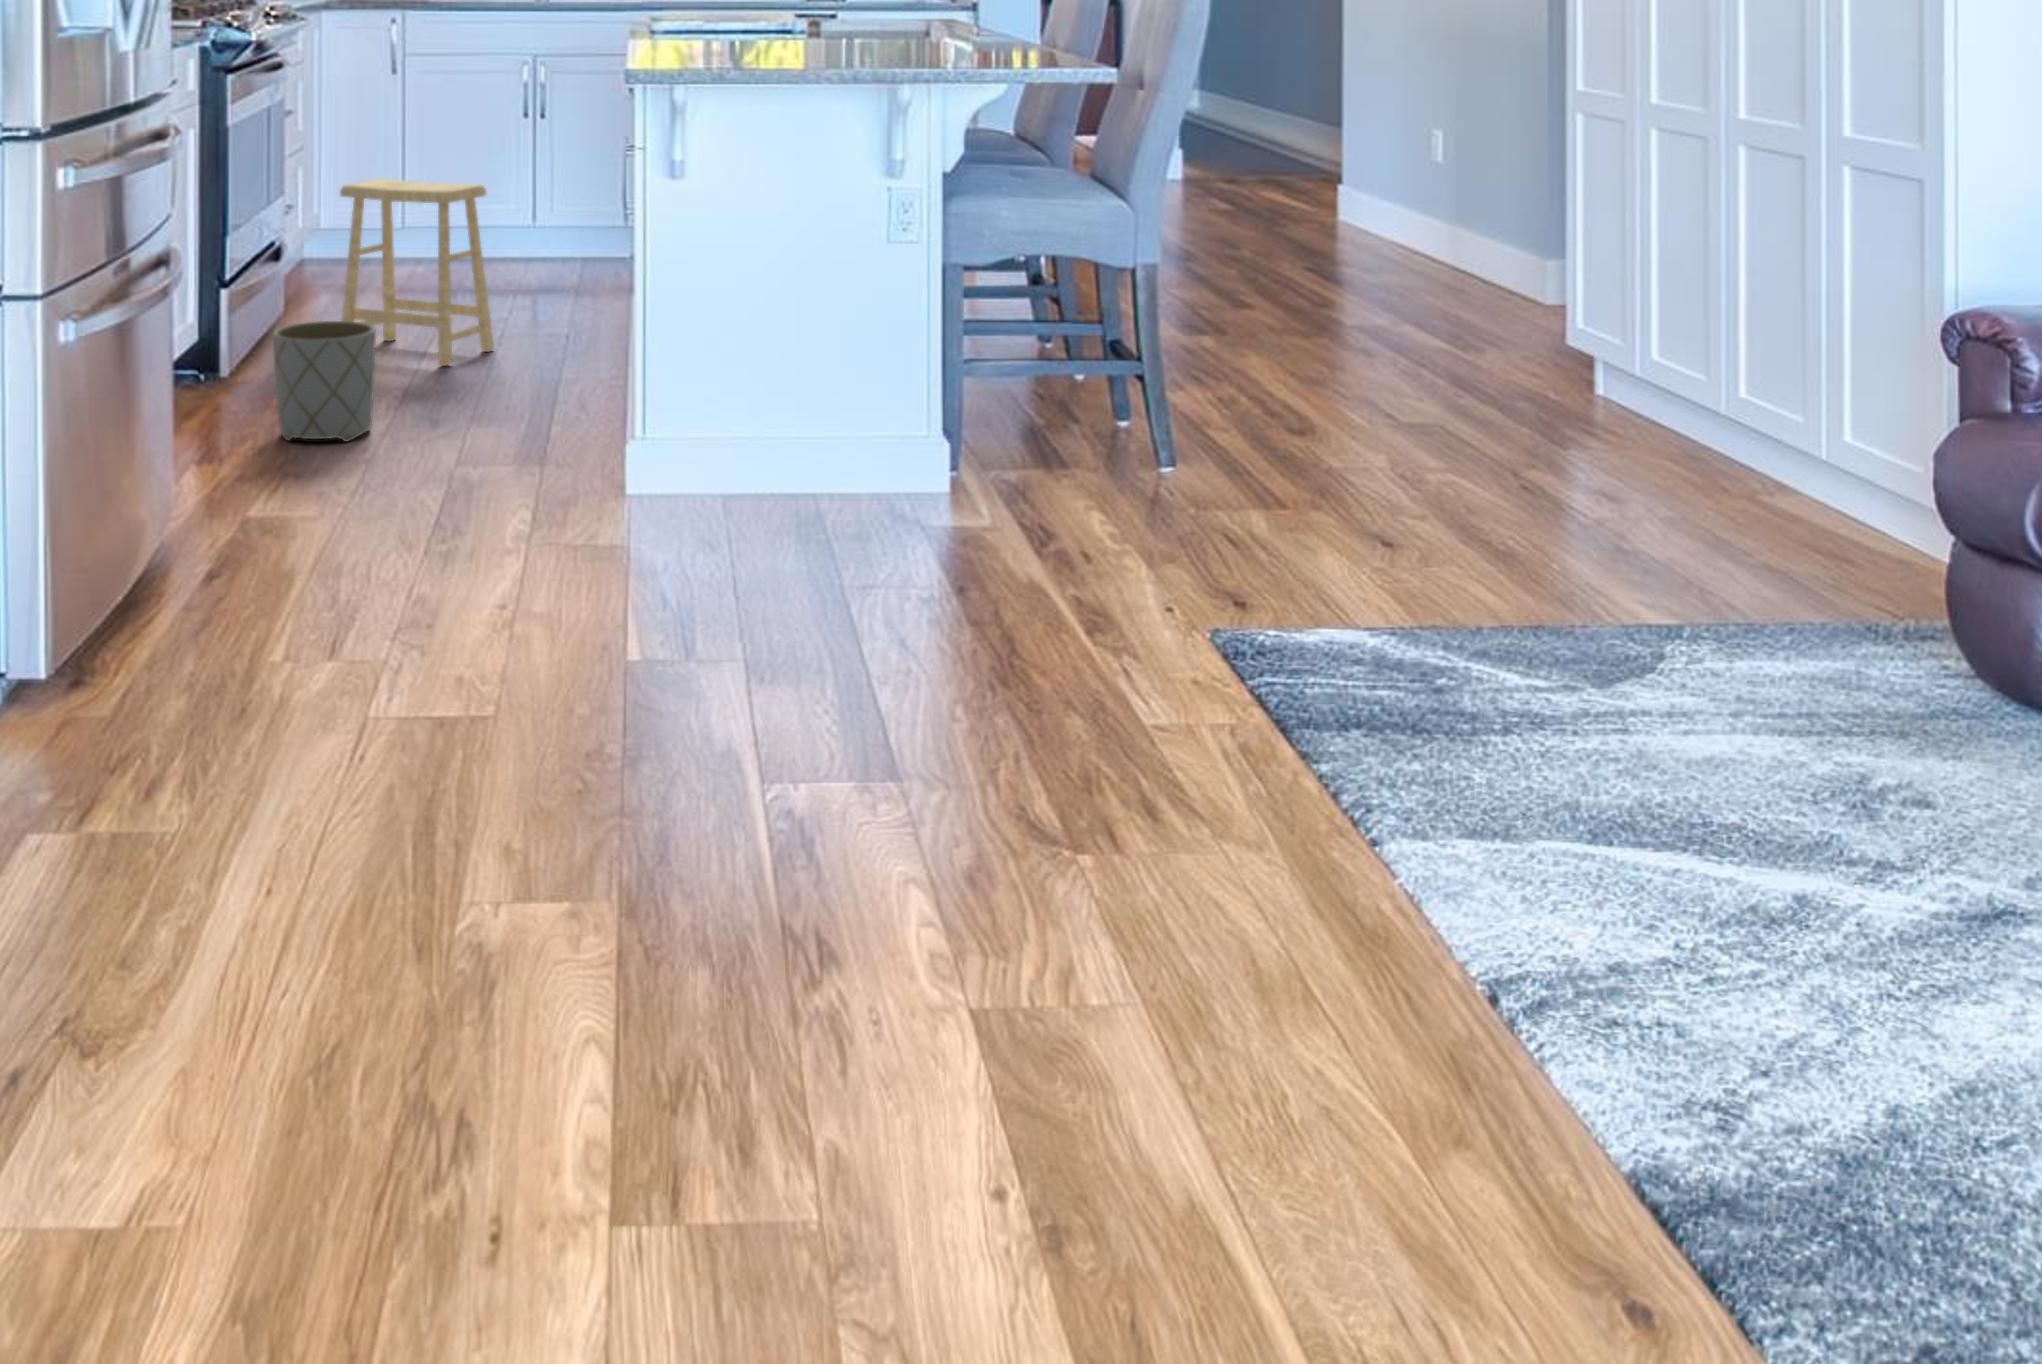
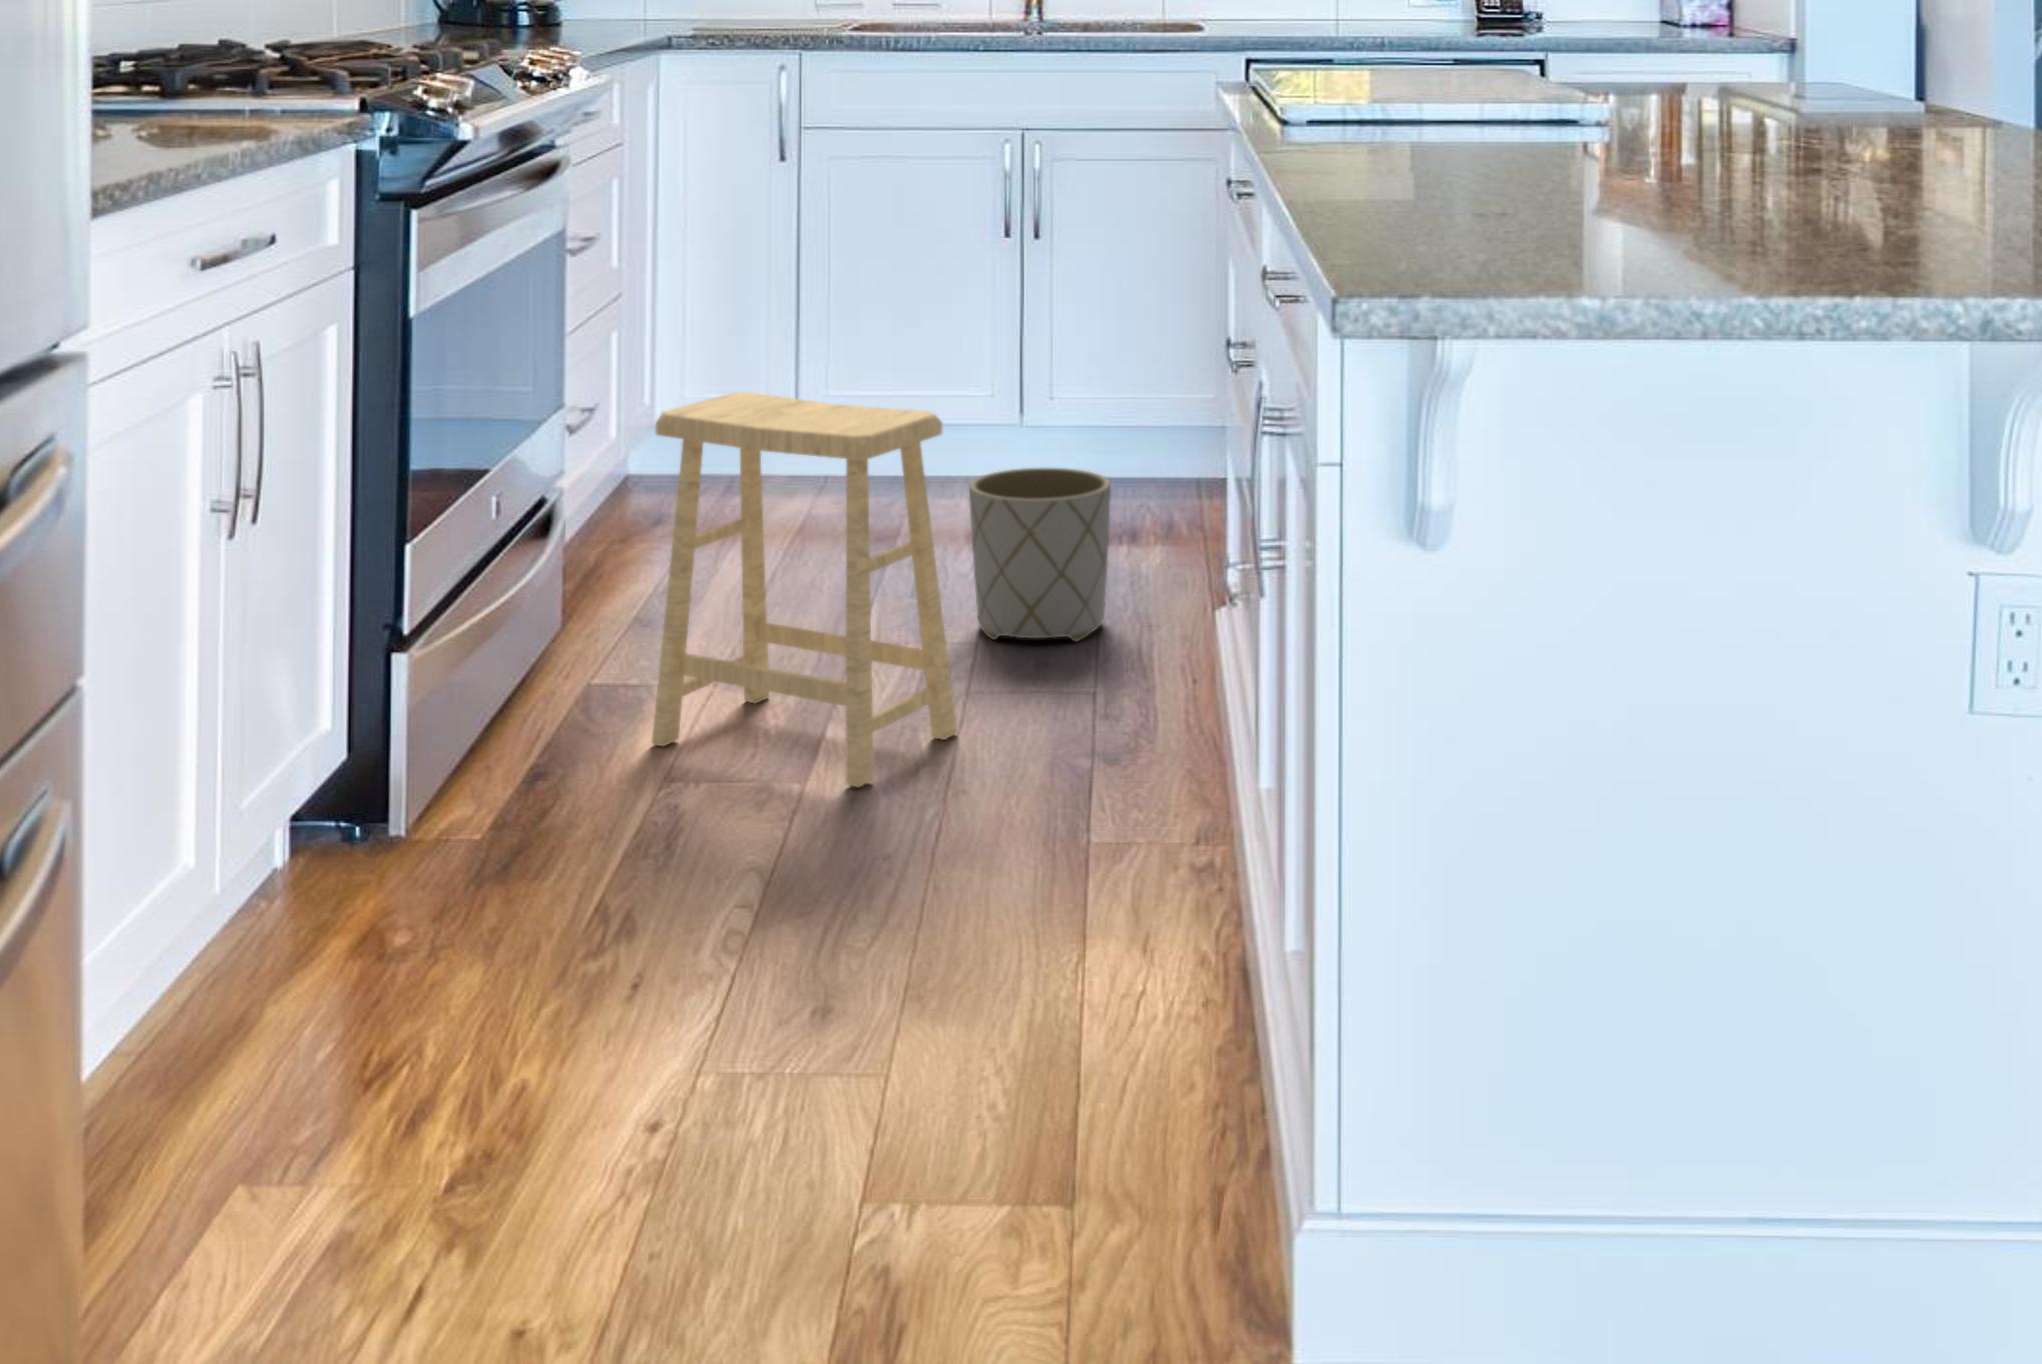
planter: present [273,321,376,442] -> present [969,468,1111,642]

